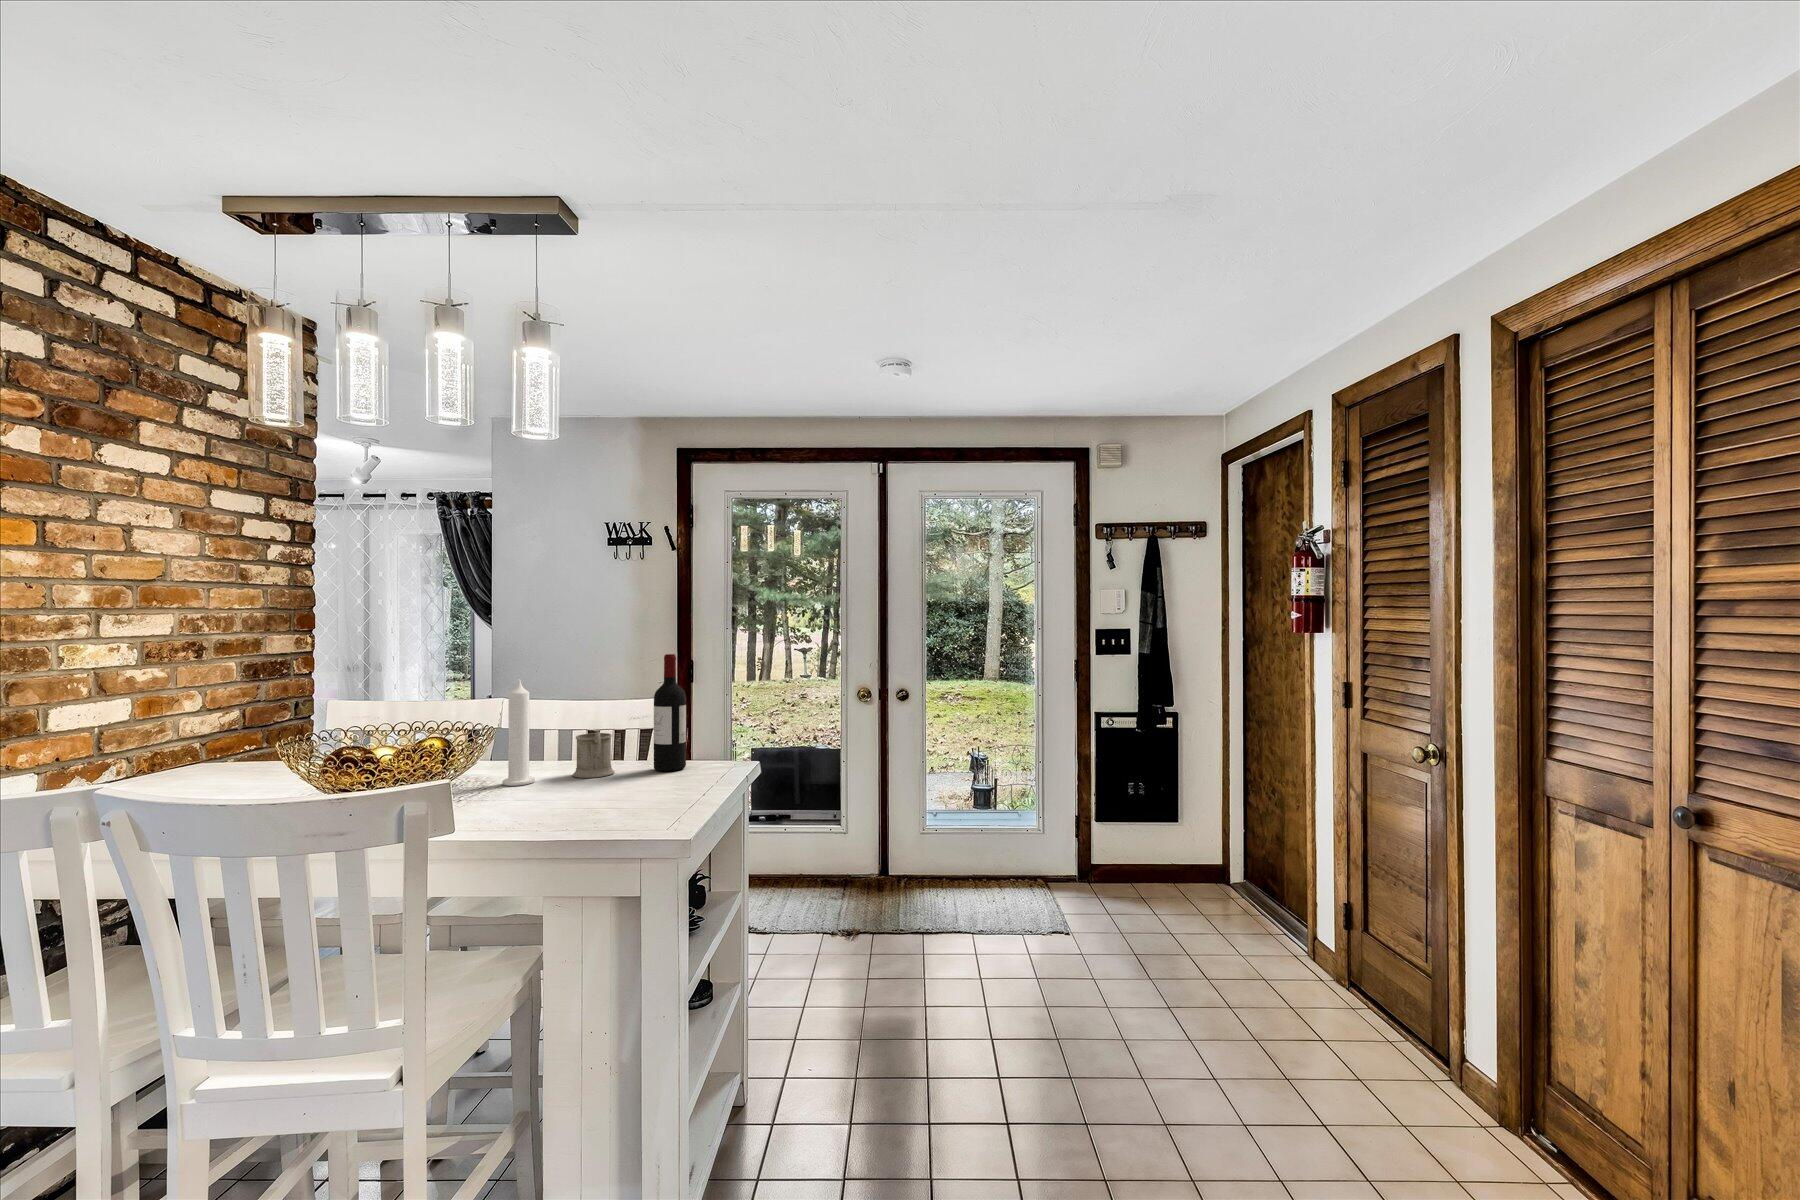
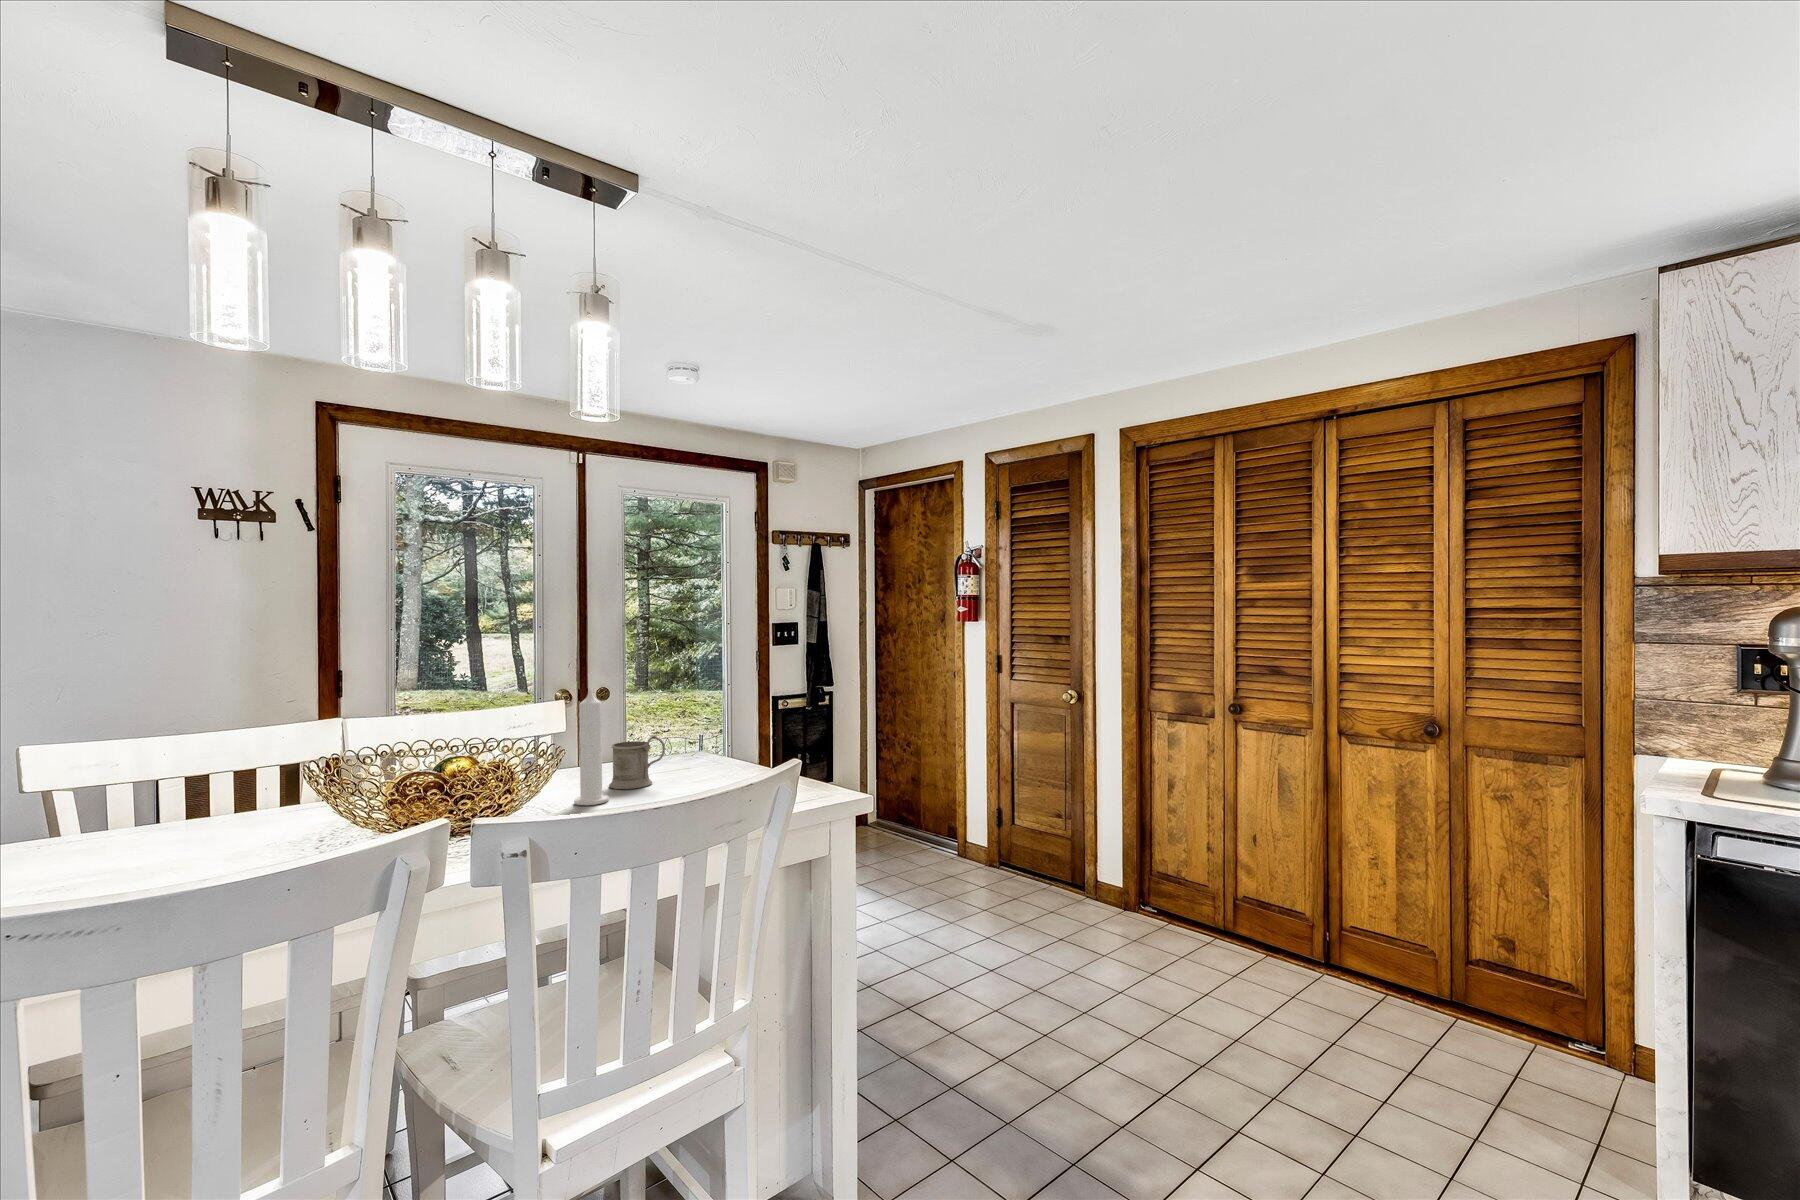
wine bottle: present [654,654,686,771] -> none [668,655,701,773]

